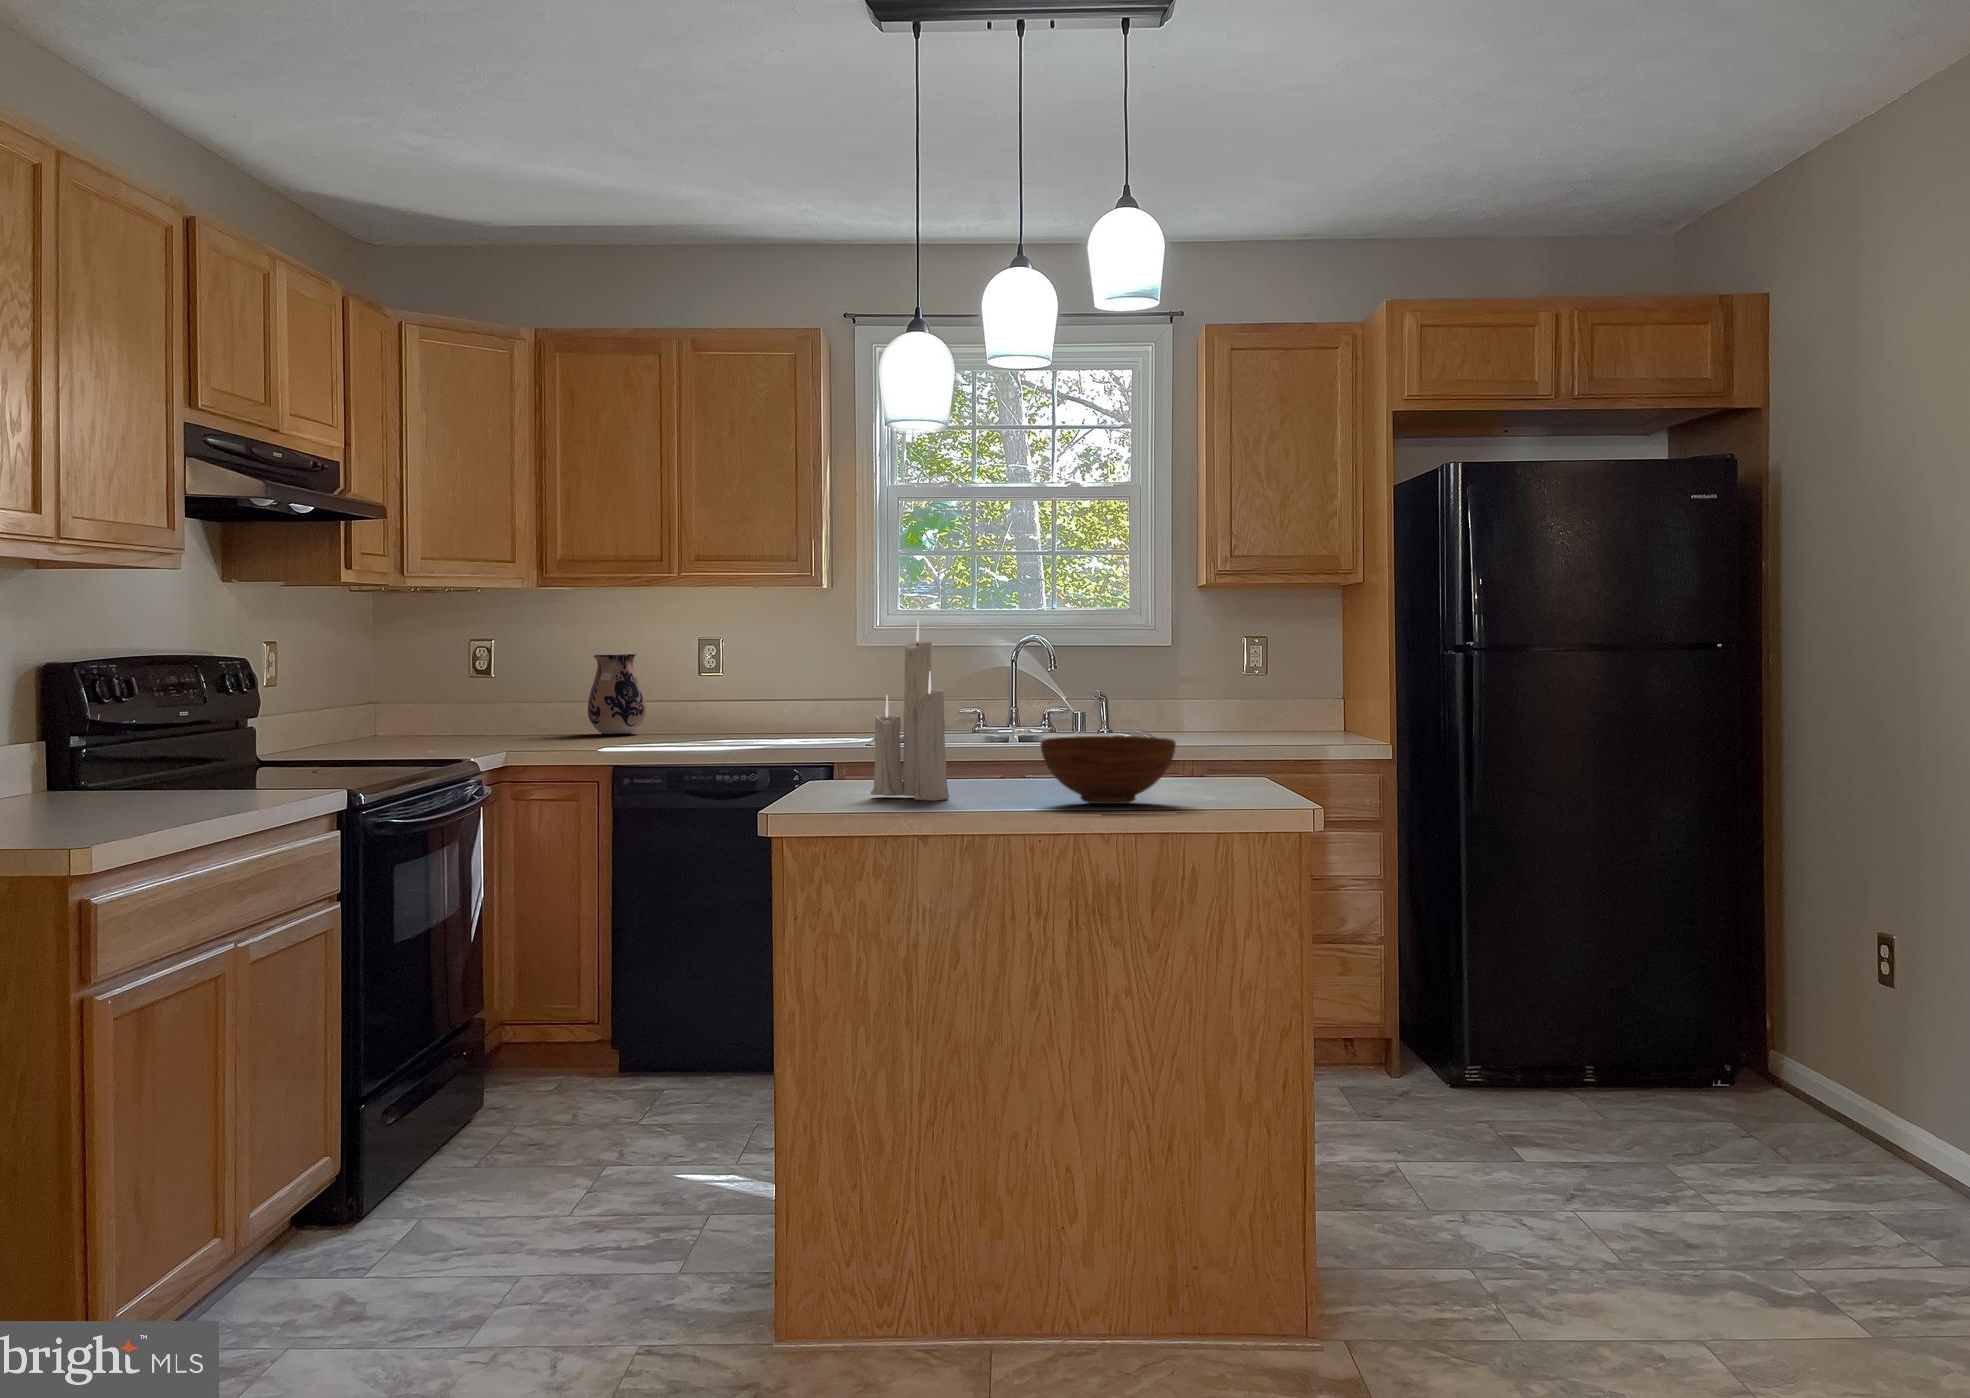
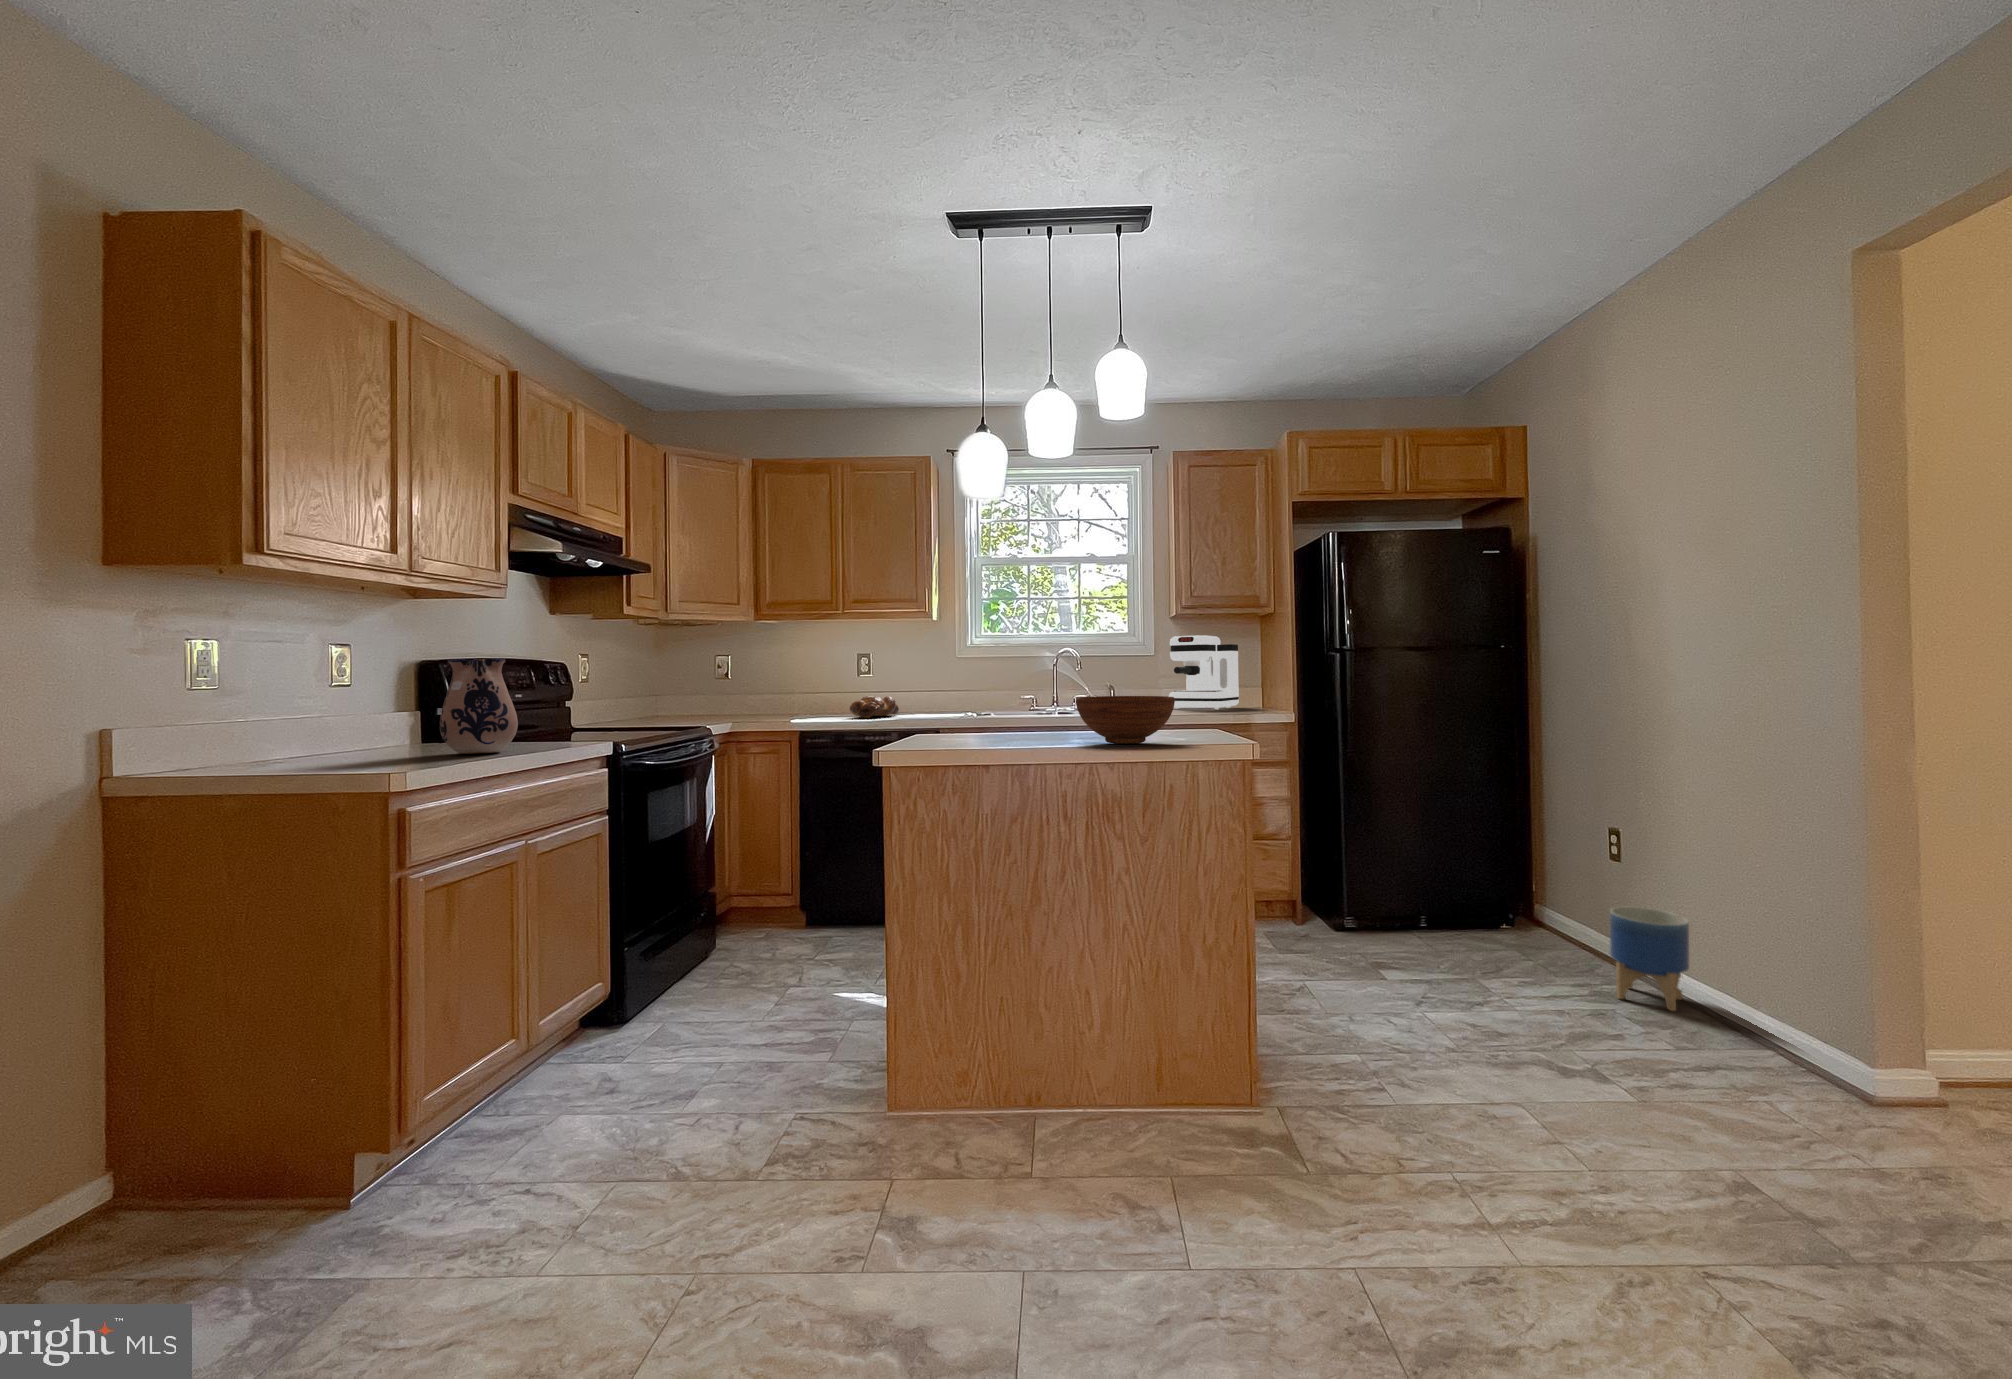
candle: present [871,620,949,801] -> none [954,610,1010,743]
coffee maker: none [1210,624,1320,741] -> present [1169,635,1239,709]
ceramic pitcher: present [588,654,646,734] -> present [440,659,518,754]
bread loaf: none [702,714,780,750] -> present [850,696,899,718]
planter: none [1828,1040,1931,1188] -> present [1610,907,1689,1011]

